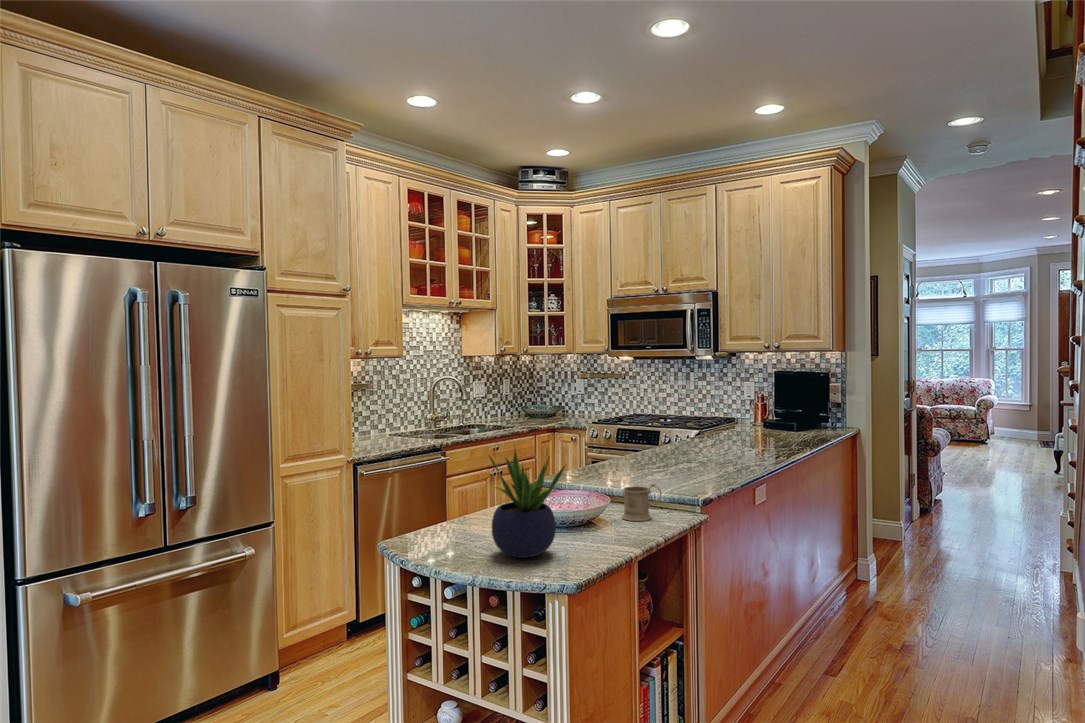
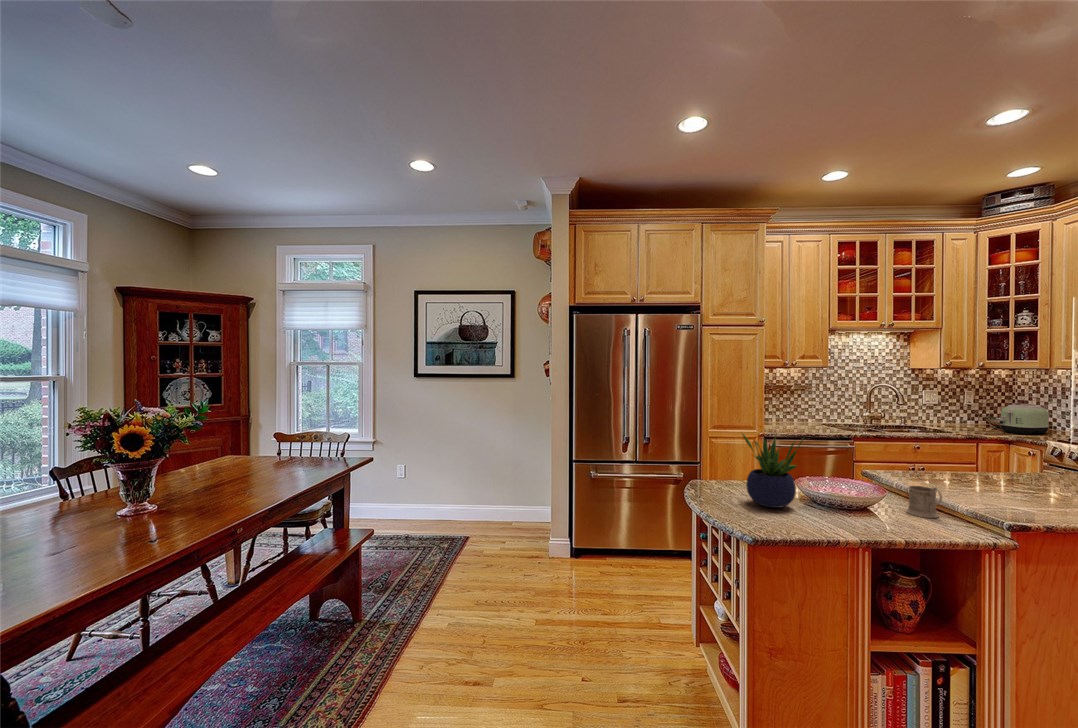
toaster: none [543,391,575,421] -> present [1000,404,1049,434]

